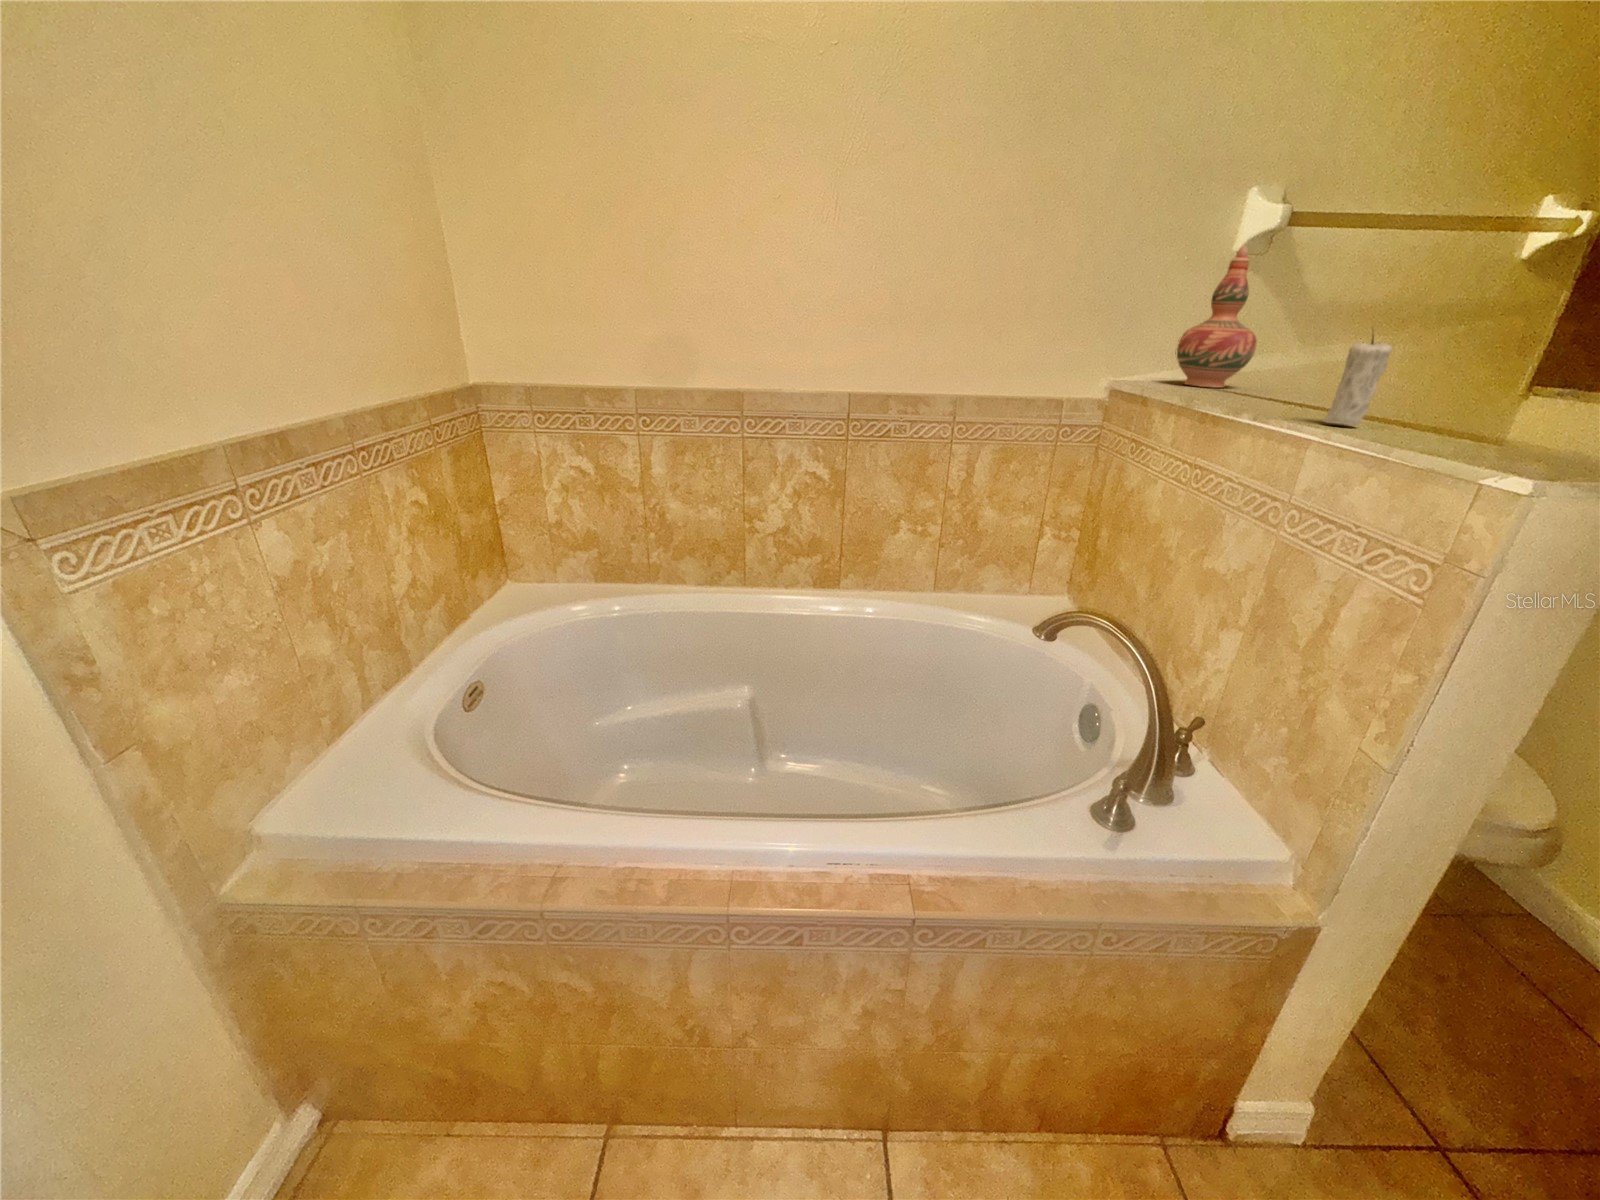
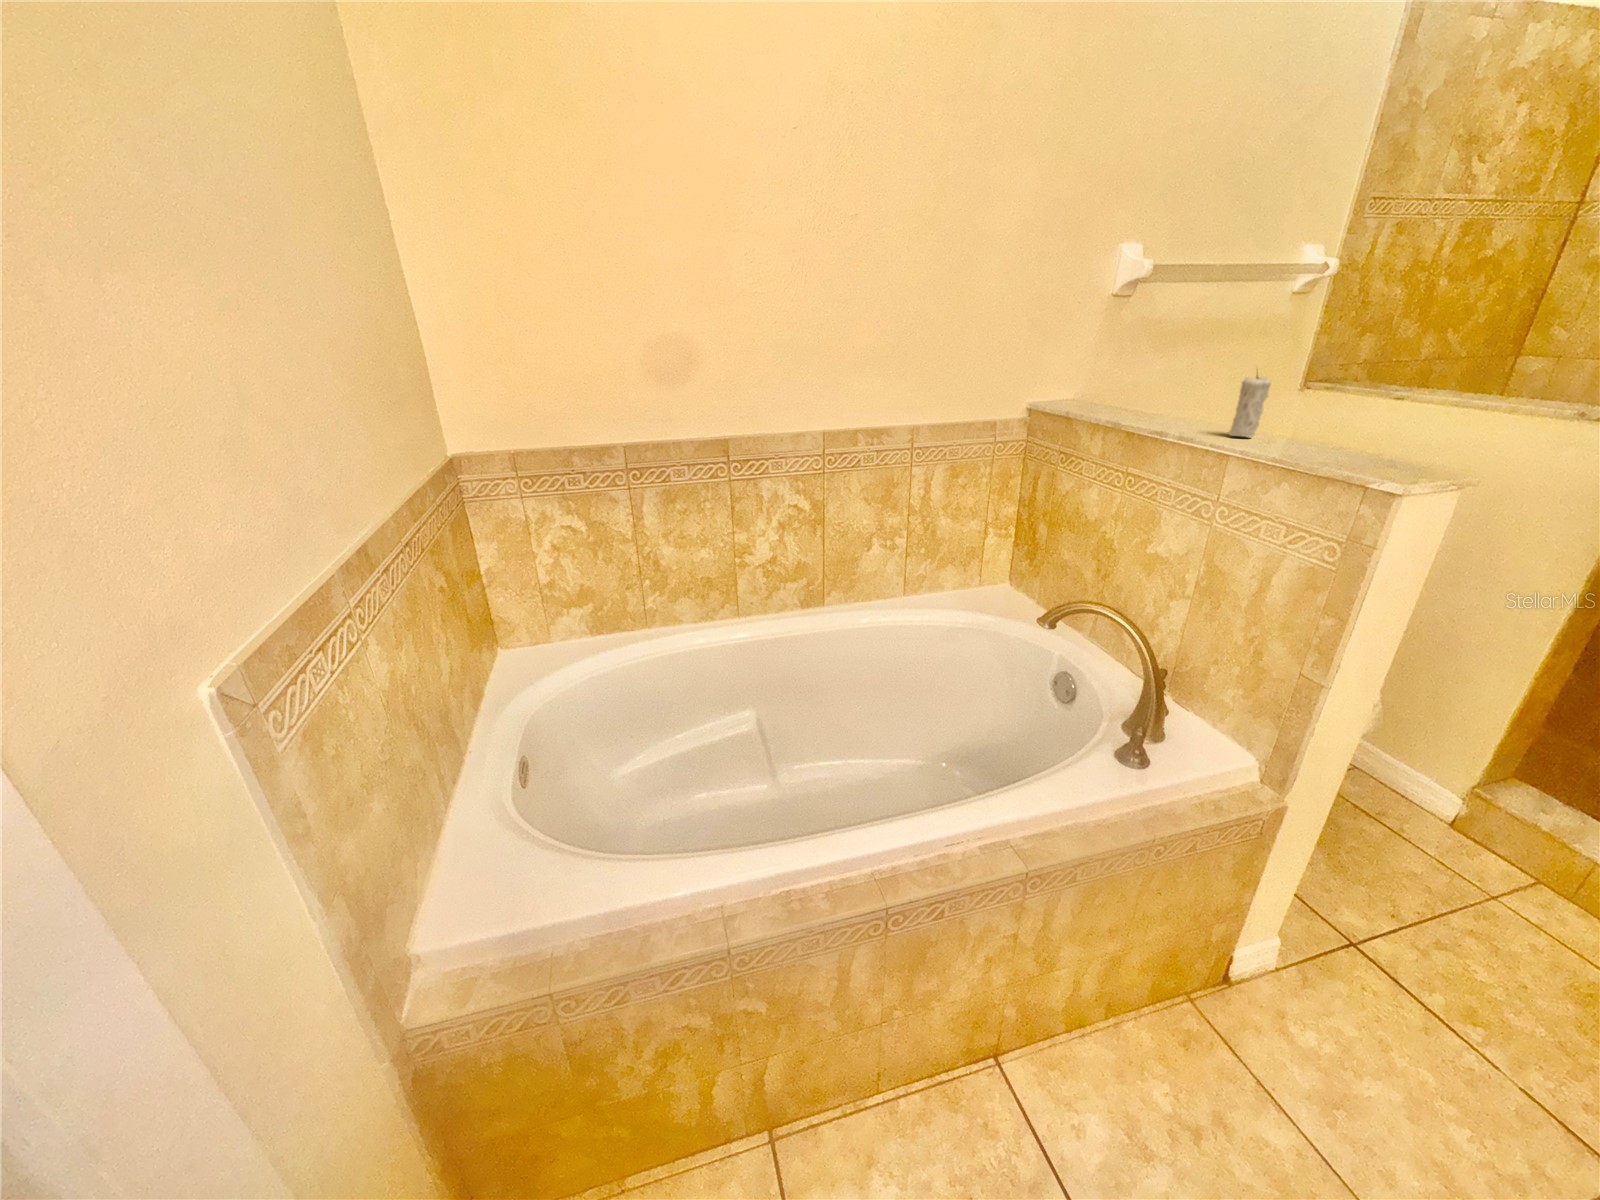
decorative vase: present [1175,246,1257,387] -> none [1073,292,1134,403]

